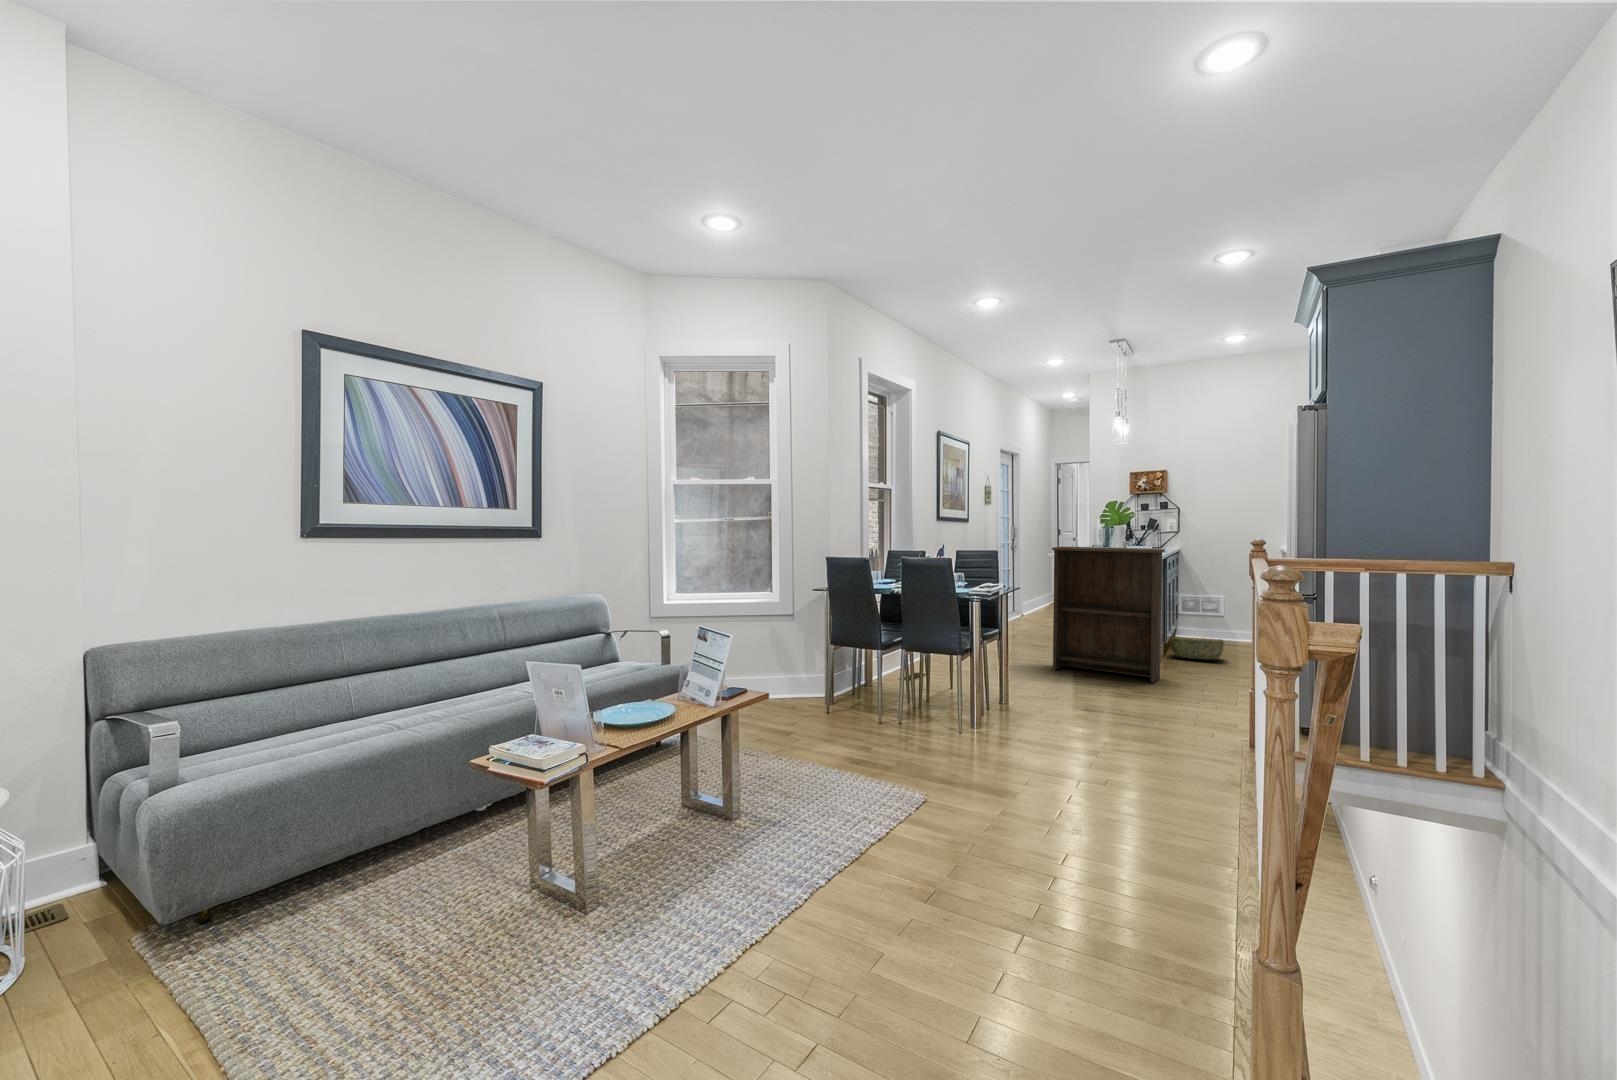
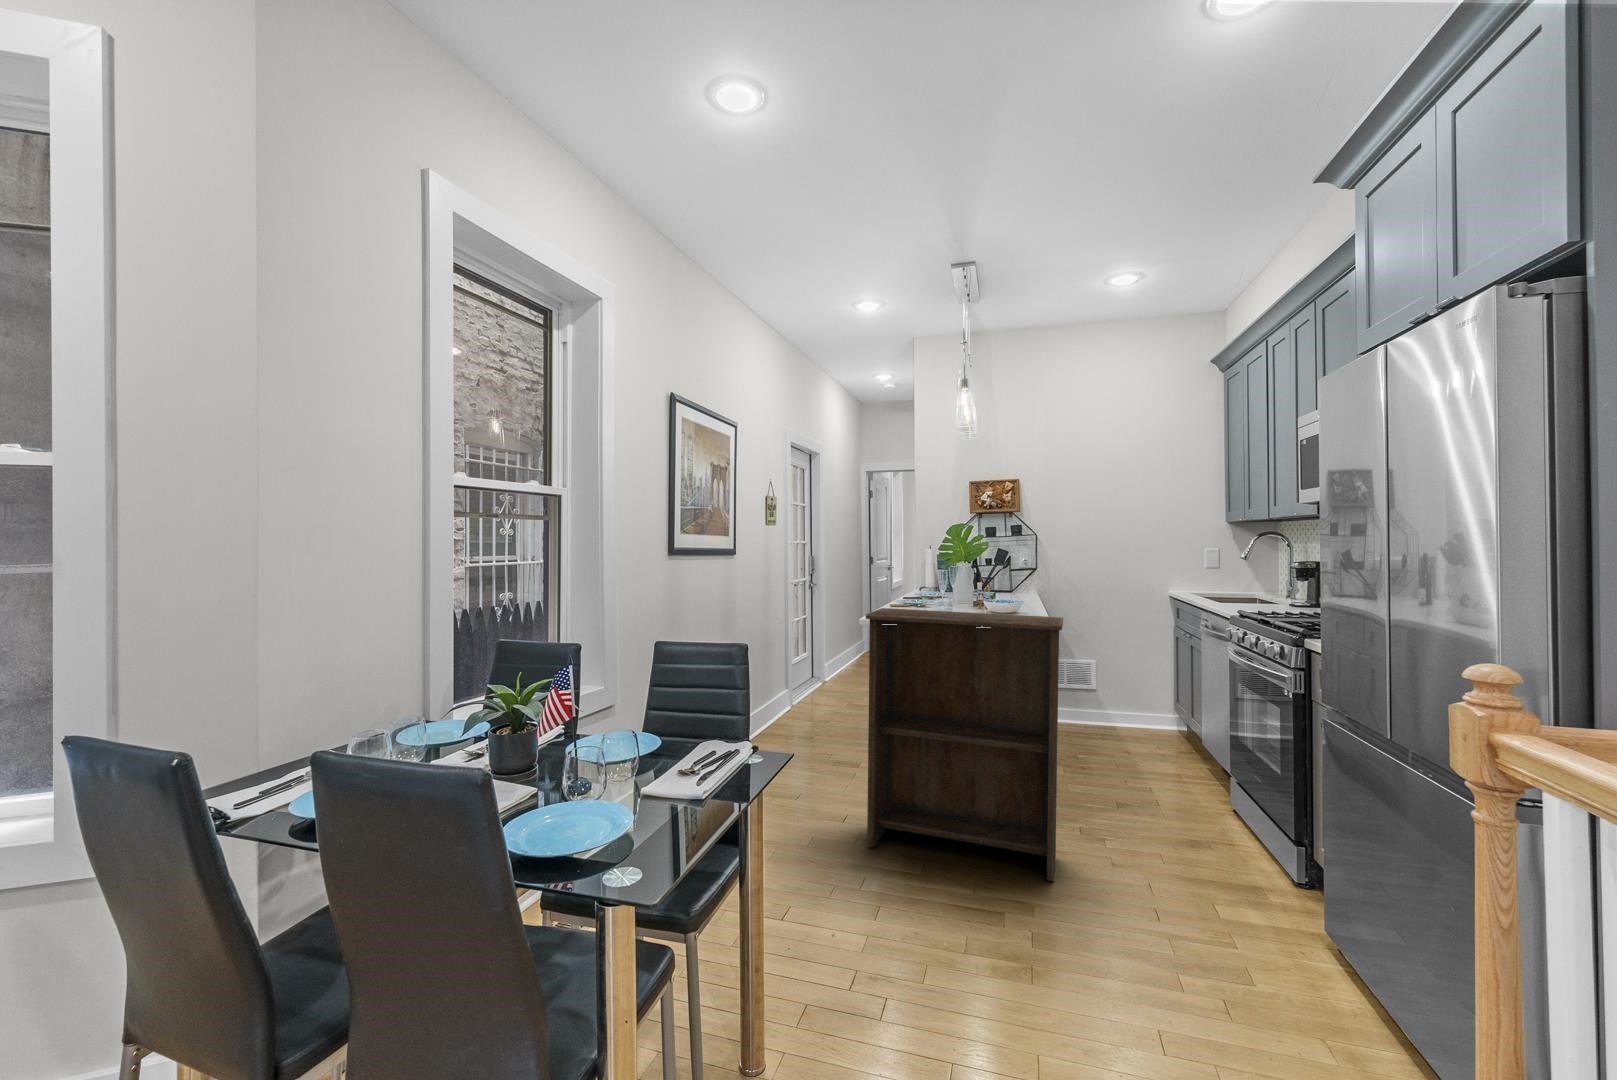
woven basket: present [1169,637,1224,660] -> none [1043,743,1128,786]

